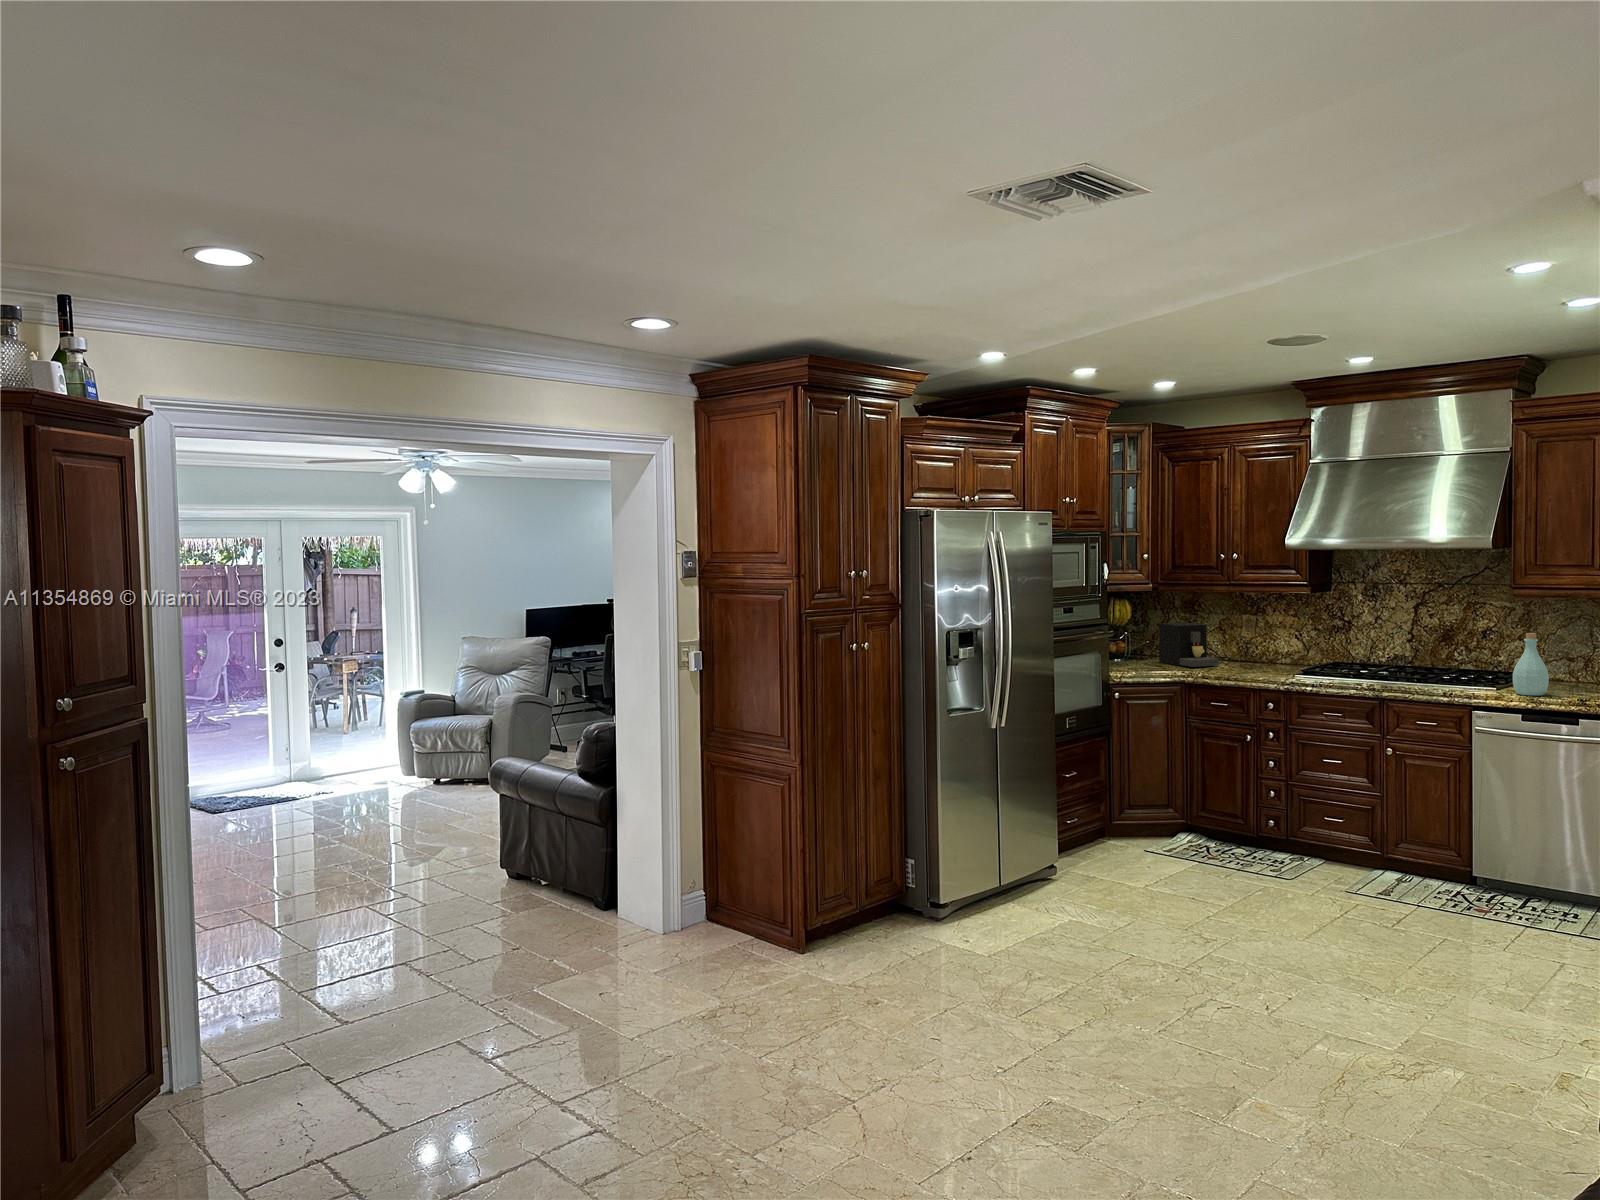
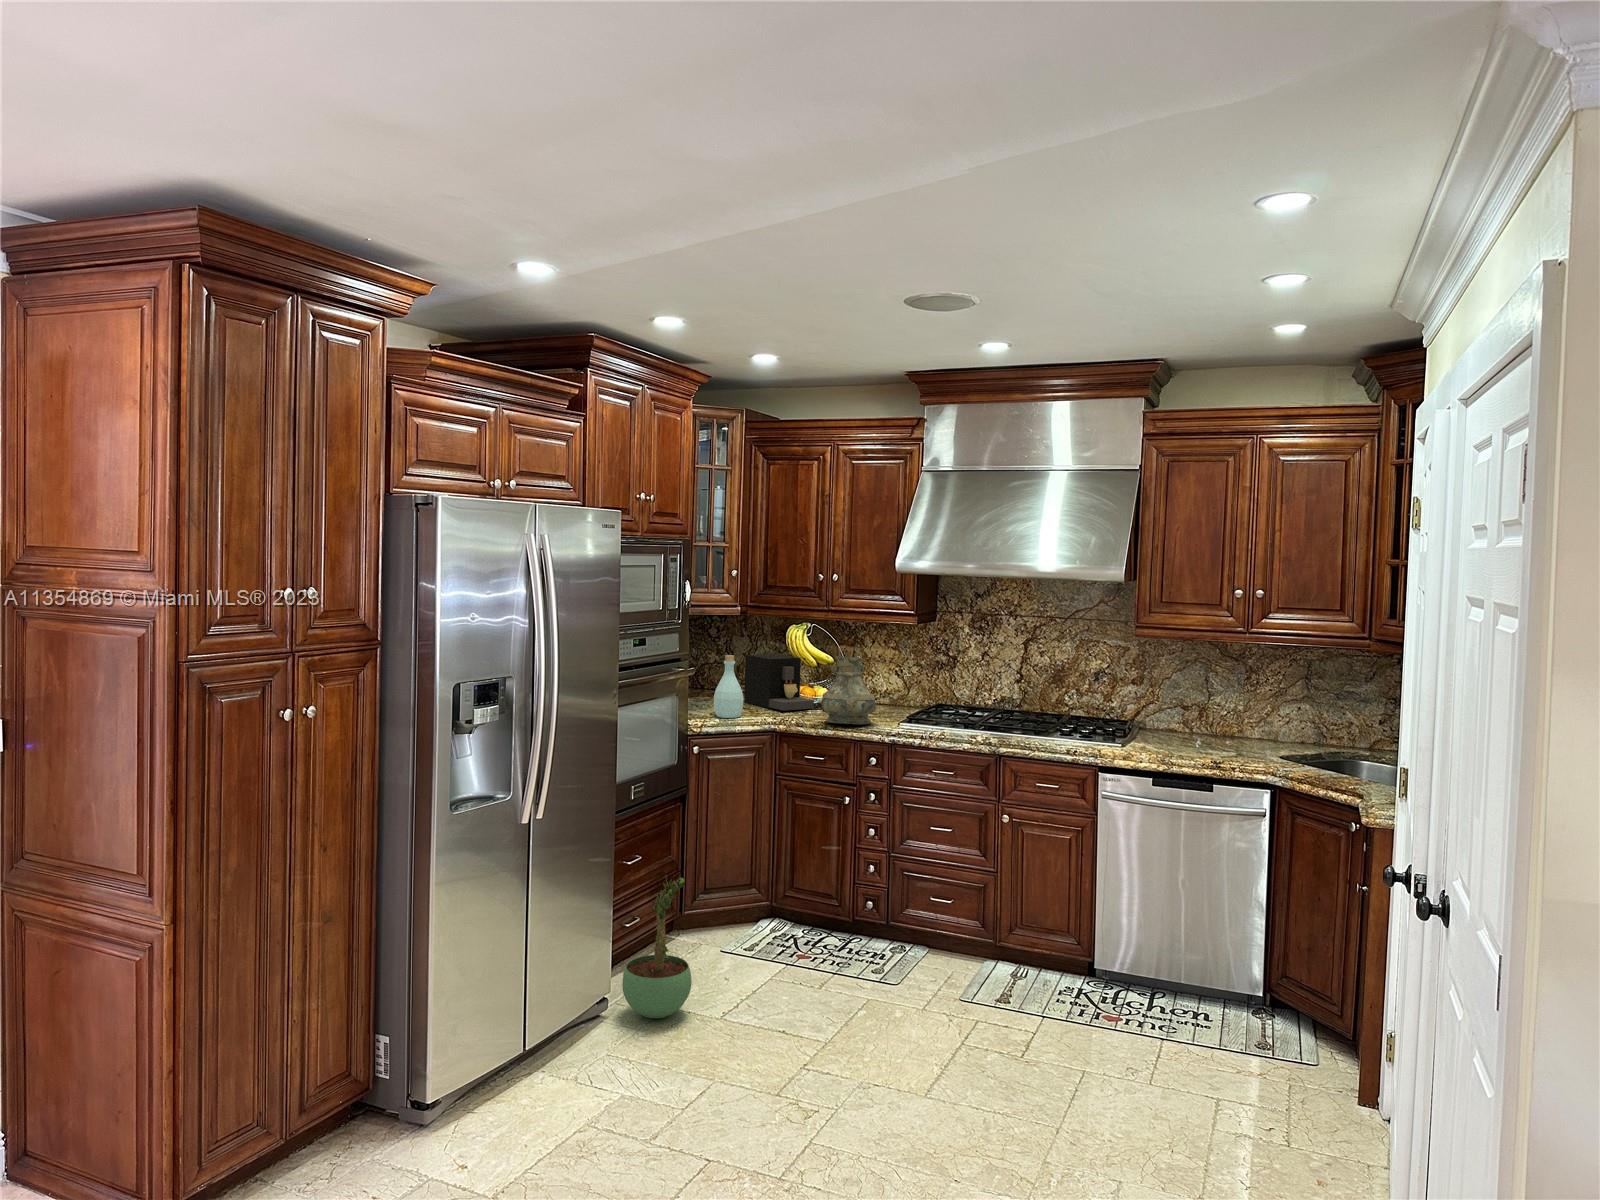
vase: none [1222,621,1270,675] -> present [821,657,876,724]
bottle: present [1513,633,1549,696] -> present [714,655,743,718]
potted plant: none [1065,780,1117,882] -> present [622,877,692,1018]

